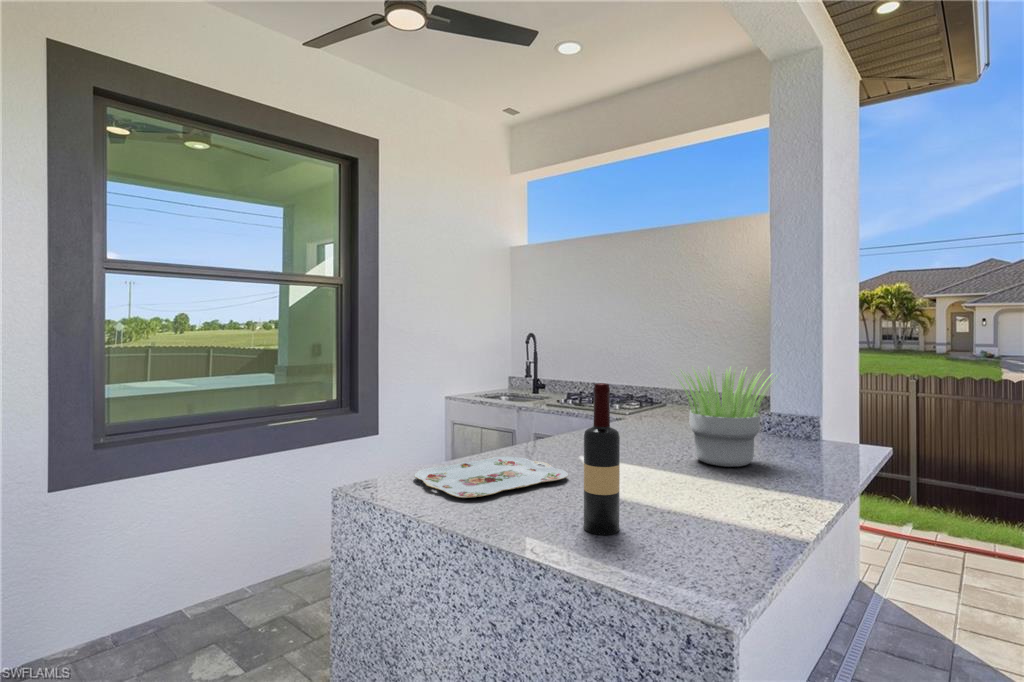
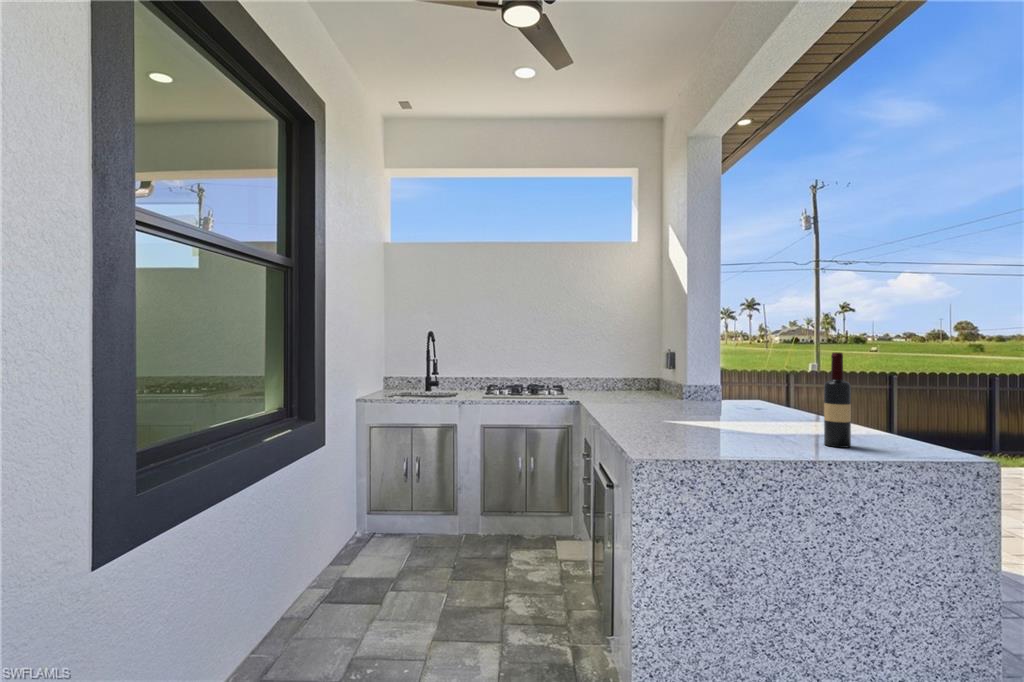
potted plant: present [679,367,776,467] -> none [704,349,785,415]
serving tray: present [414,456,568,498] -> none [641,424,741,448]

